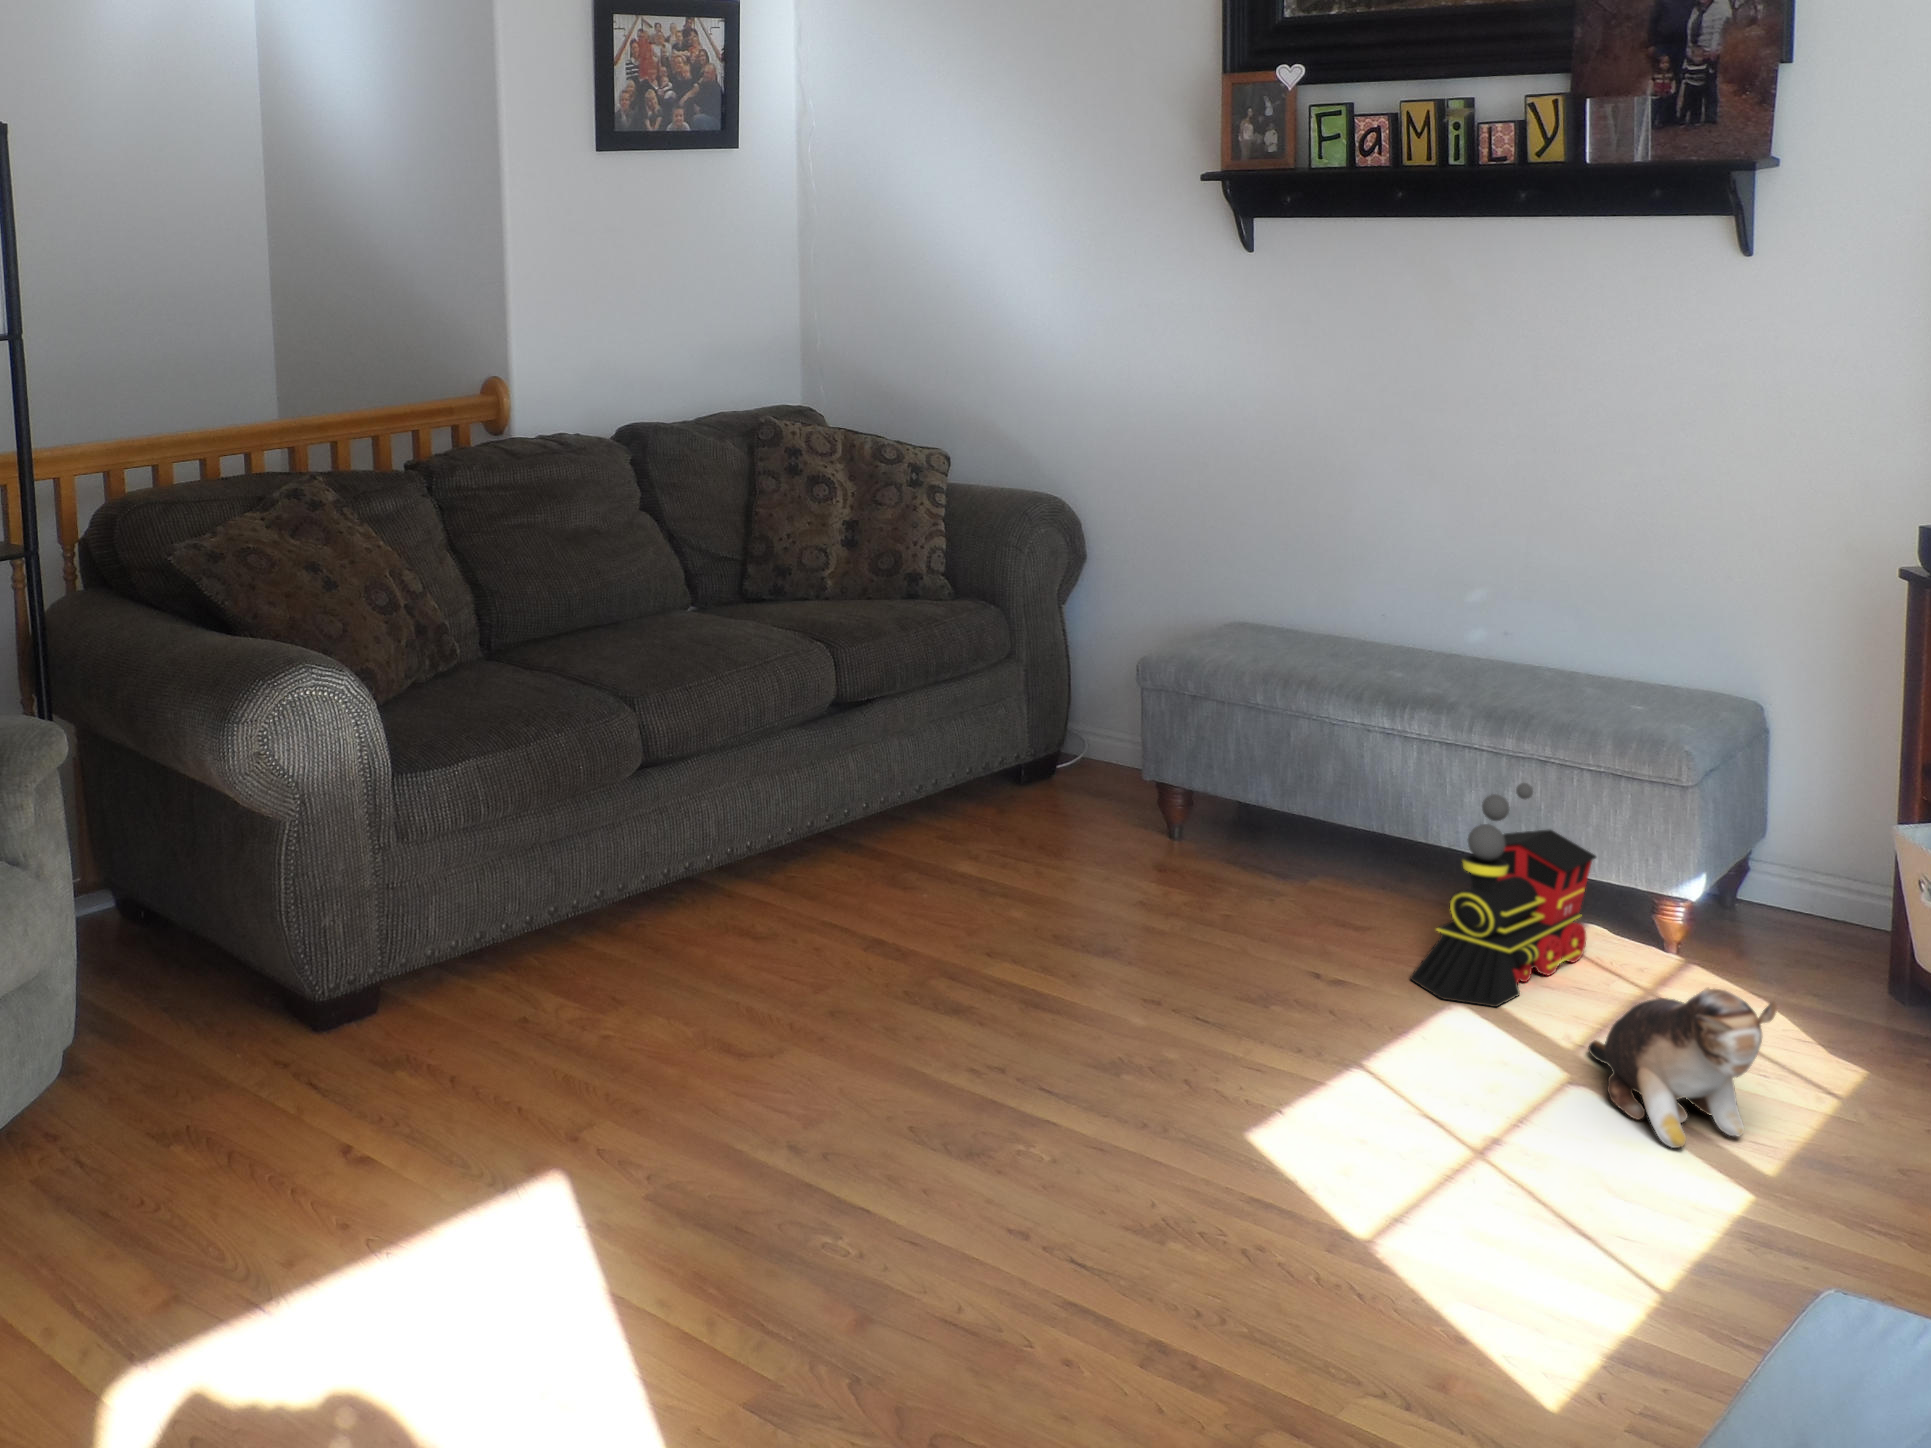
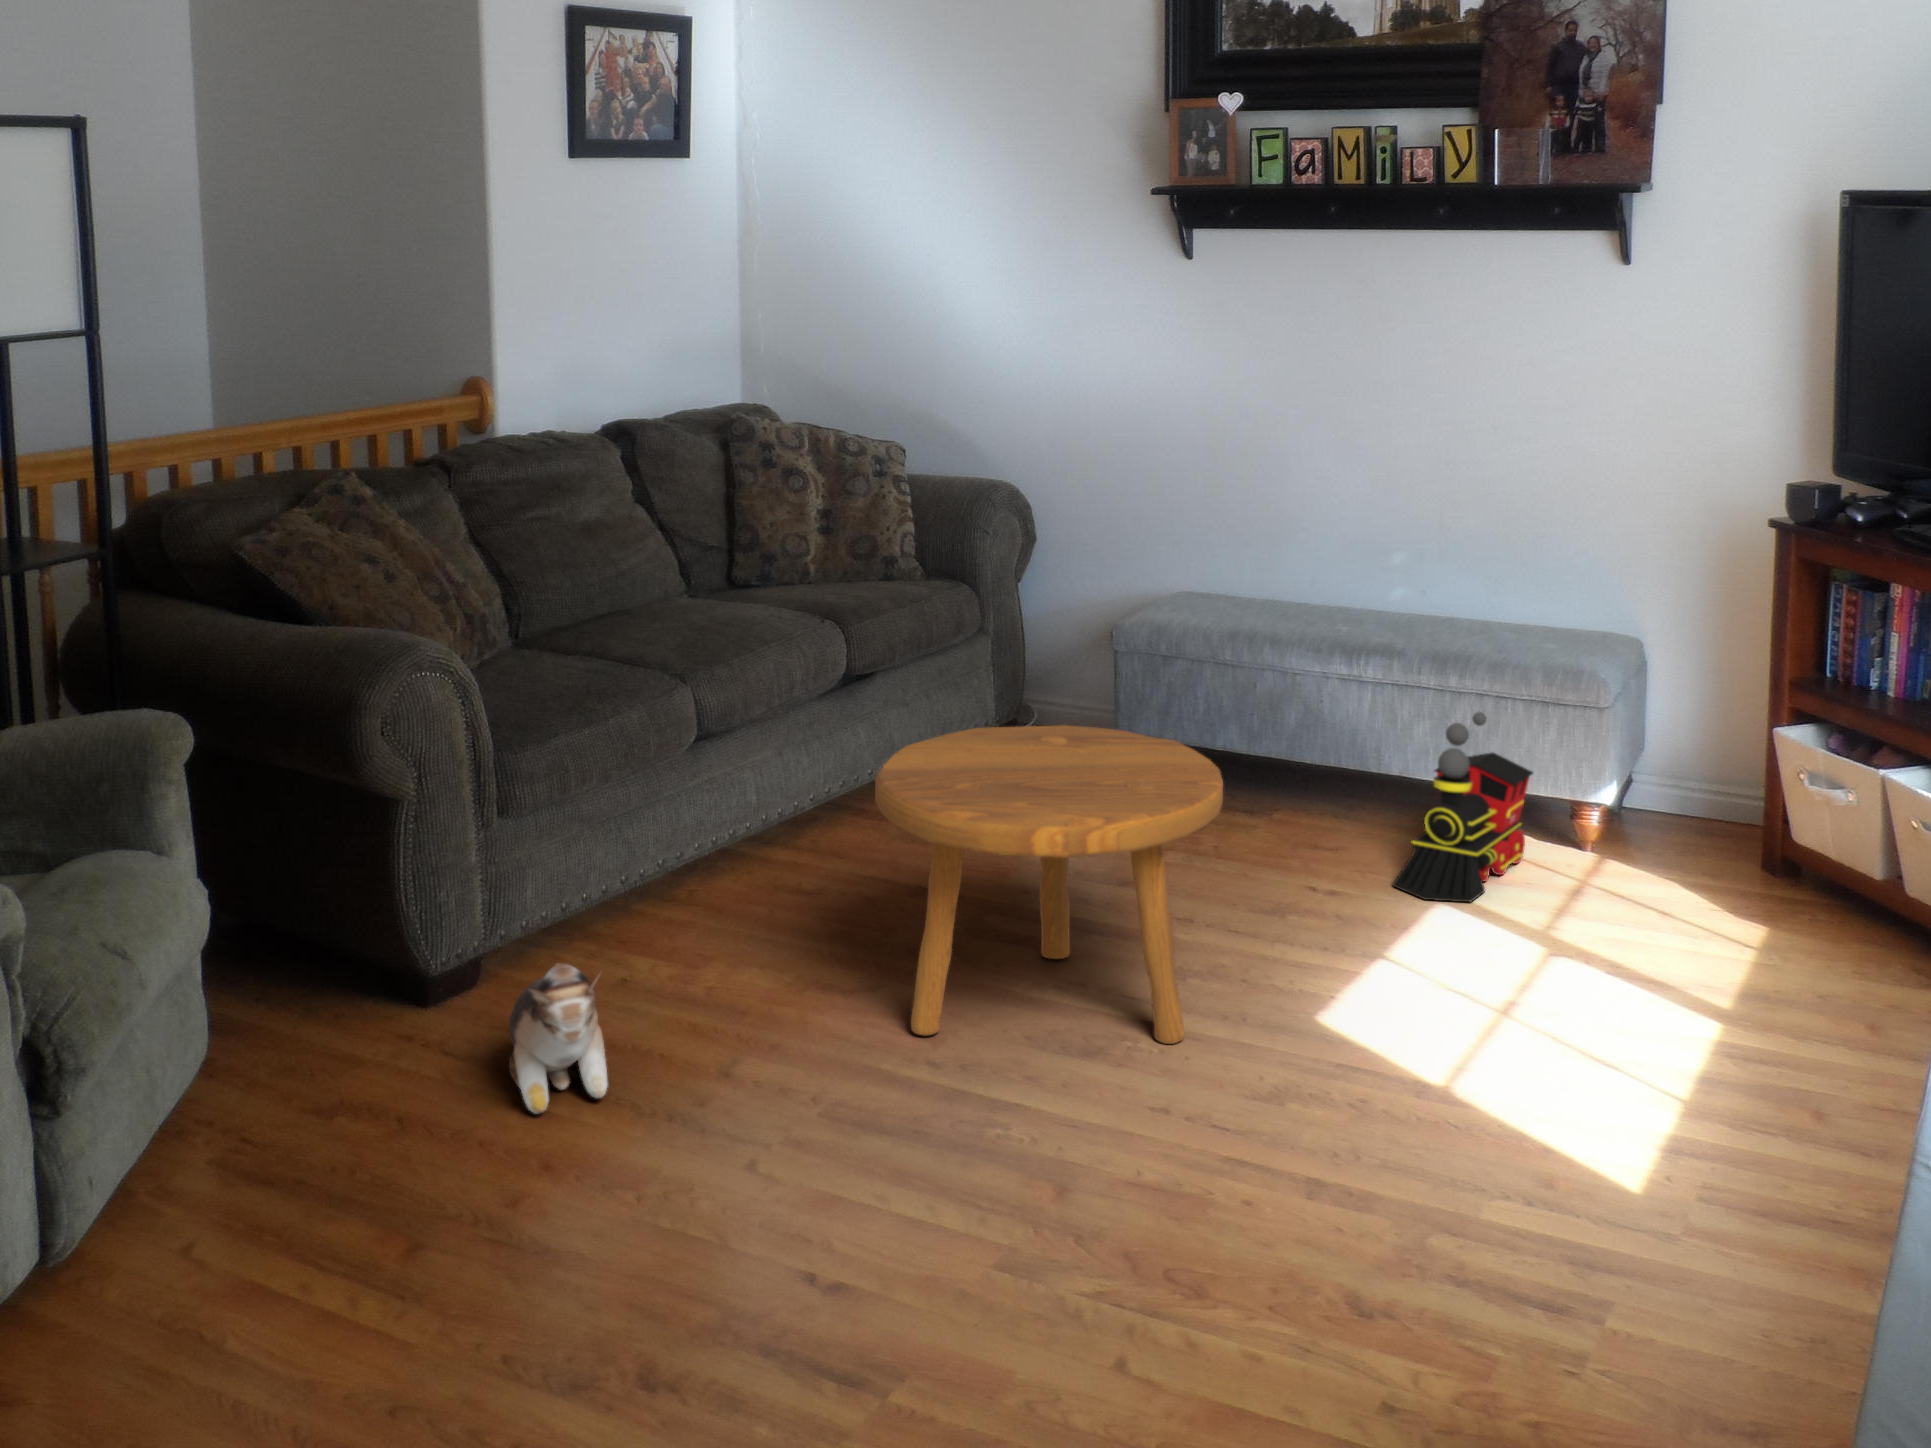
footstool: none [752,776,1143,1154] -> present [875,725,1223,1044]
plush toy: present [1588,988,1777,1148] -> present [509,964,608,1114]

